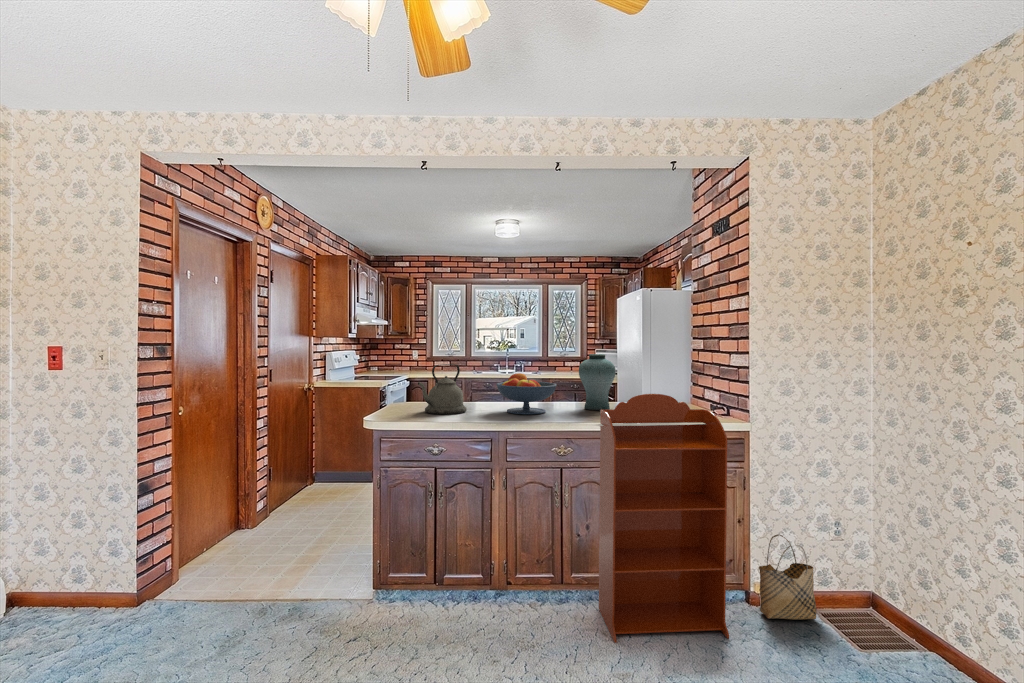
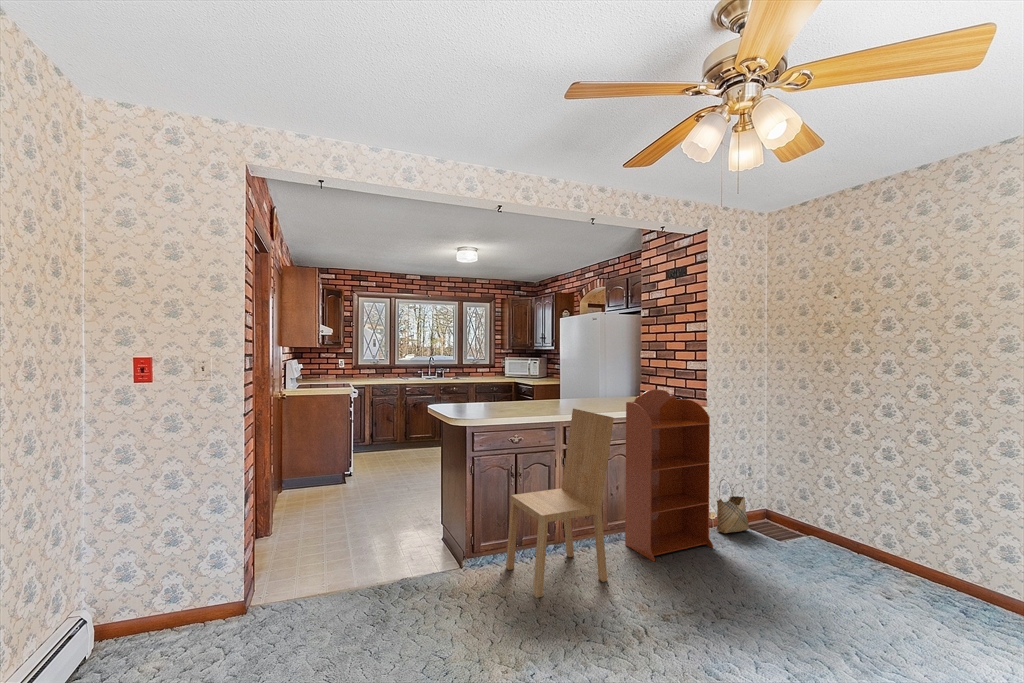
vase: present [579,354,616,410] -> none [583,362,611,404]
kettle: present [418,364,467,414] -> none [481,372,514,412]
fruit bowl: present [496,373,557,415] -> none [534,377,580,409]
dining chair: none [406,415,531,663] -> present [506,409,614,598]

